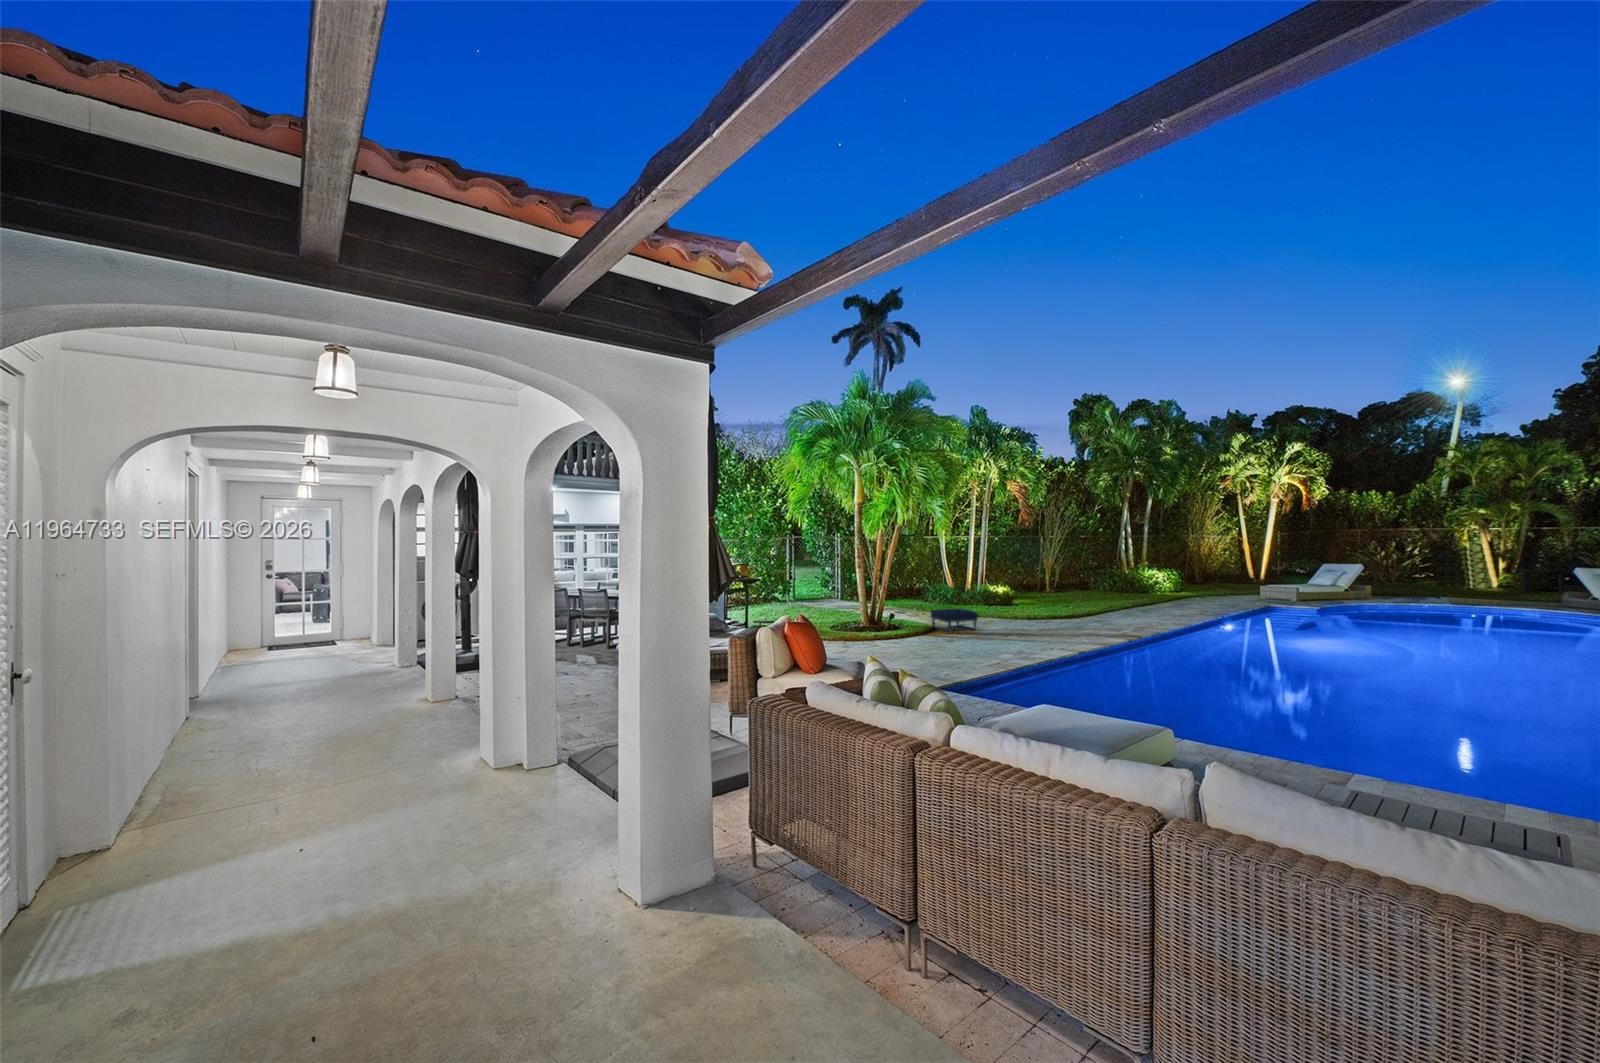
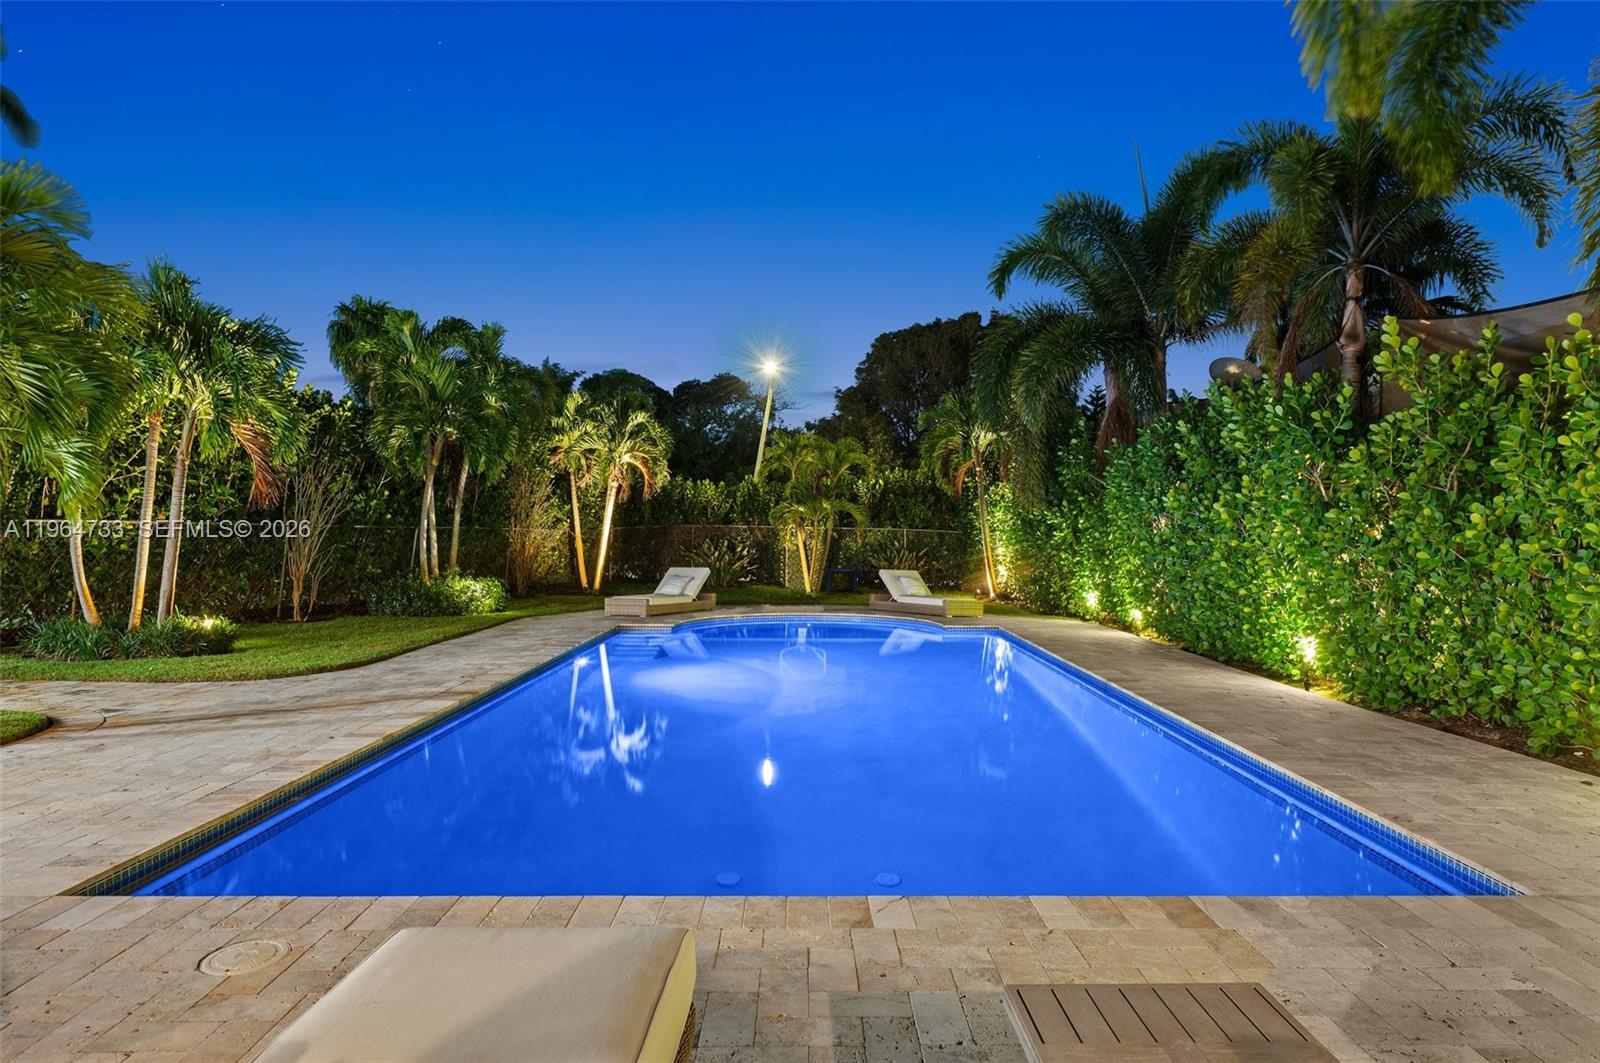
footstool: present [931,608,978,632] -> none [24,677,153,735]

